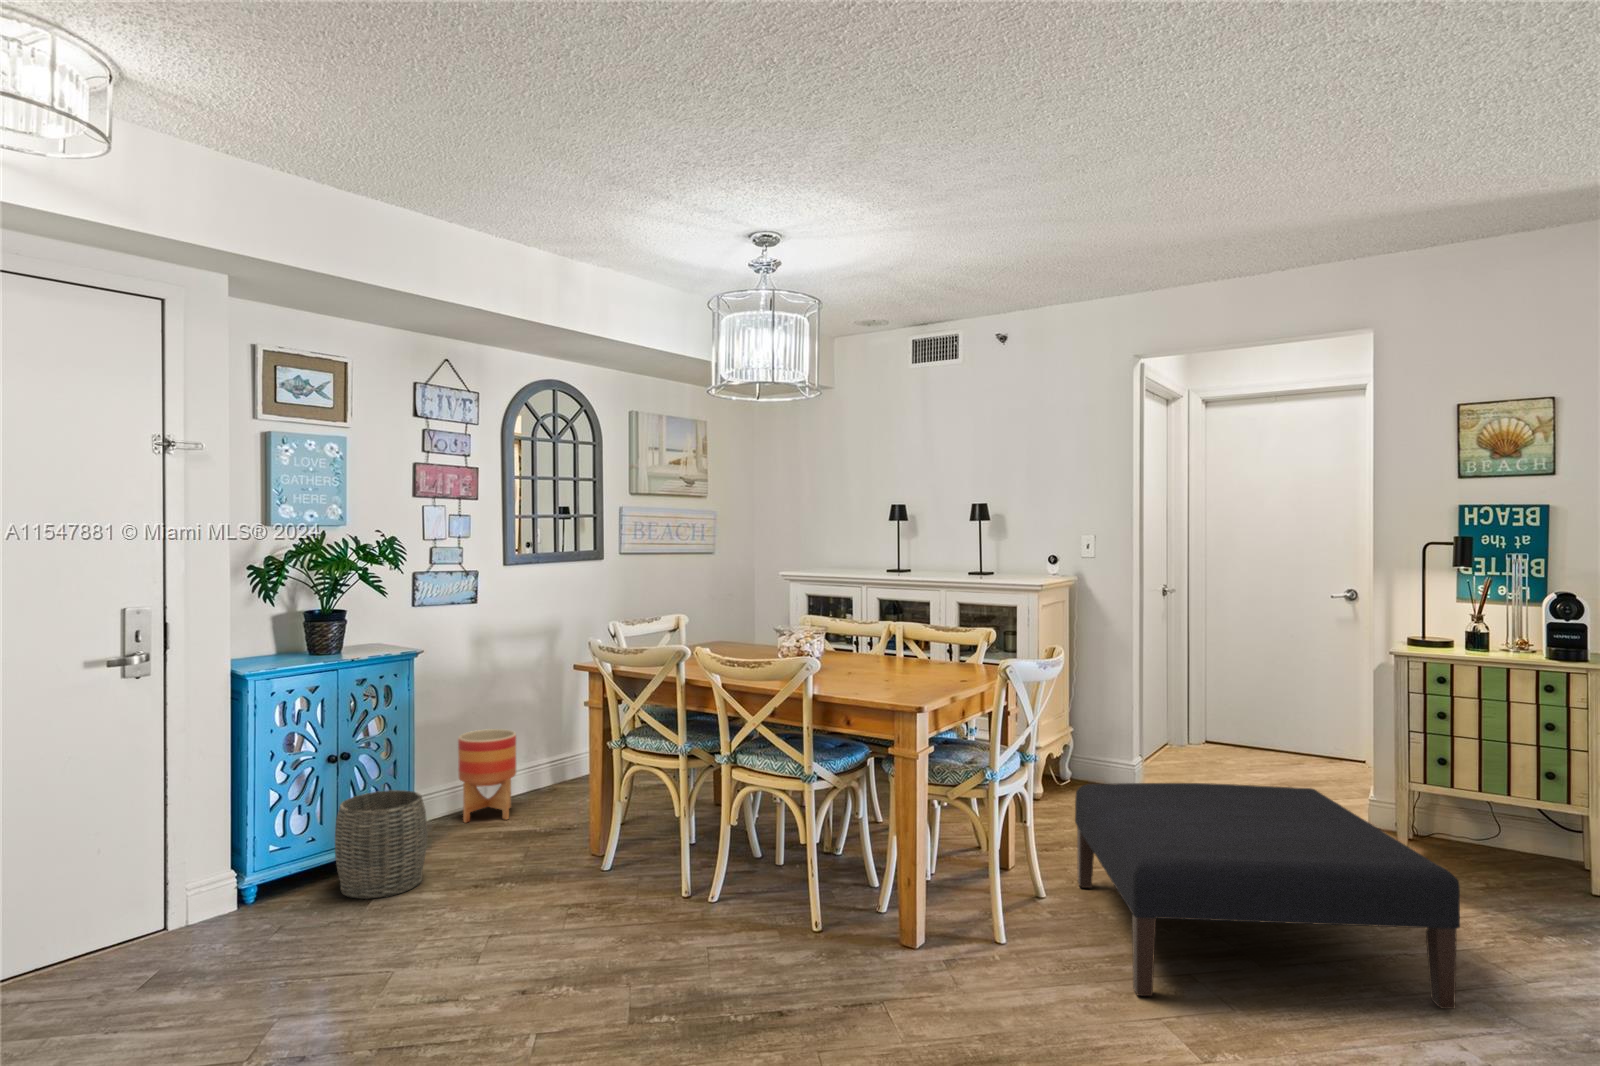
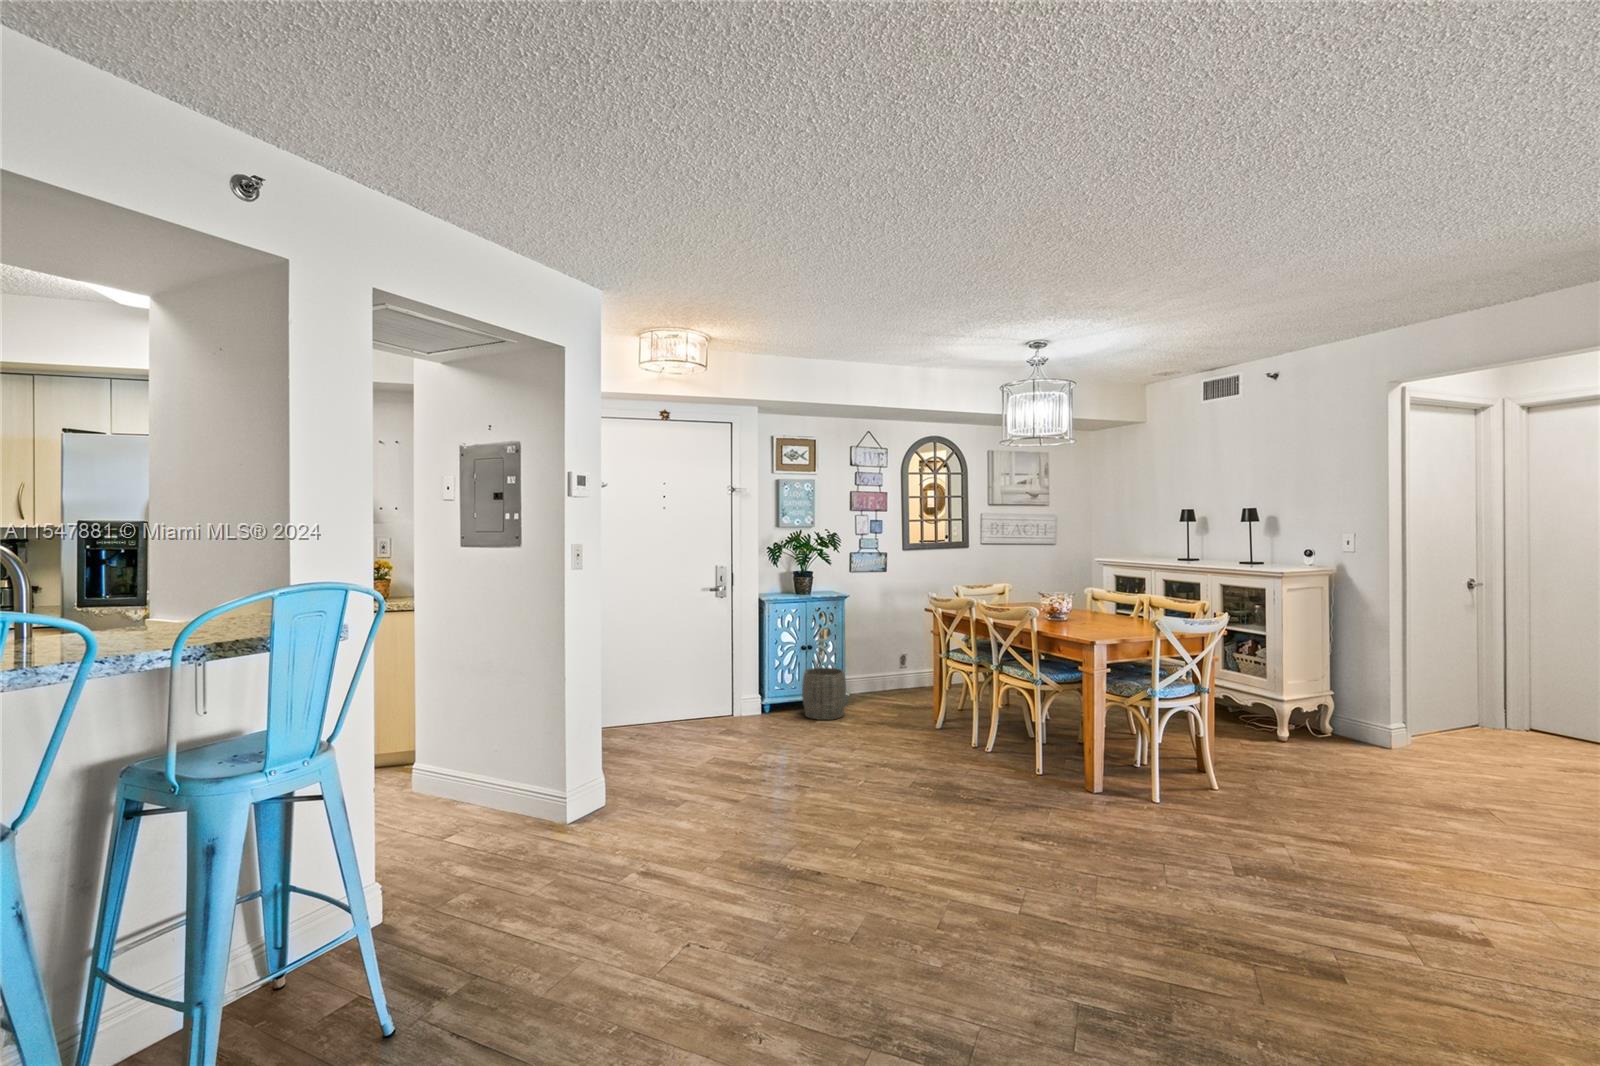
planter: present [458,729,516,823] -> none [874,644,906,697]
ottoman: present [1075,783,1460,1009] -> none [1219,715,1492,901]

